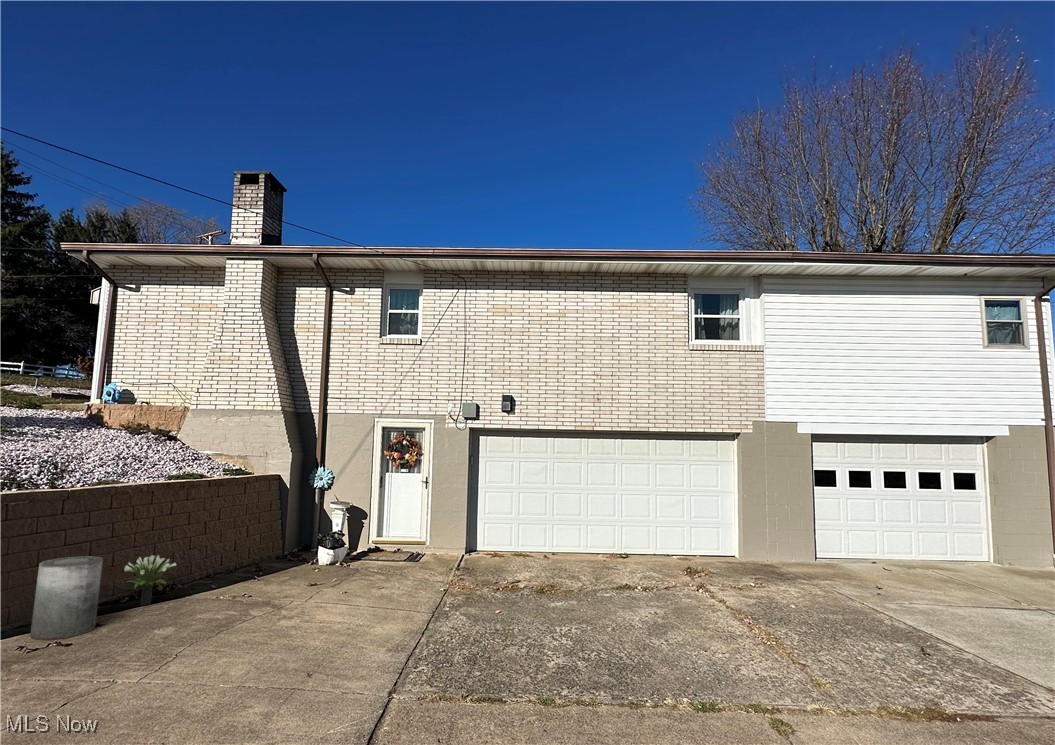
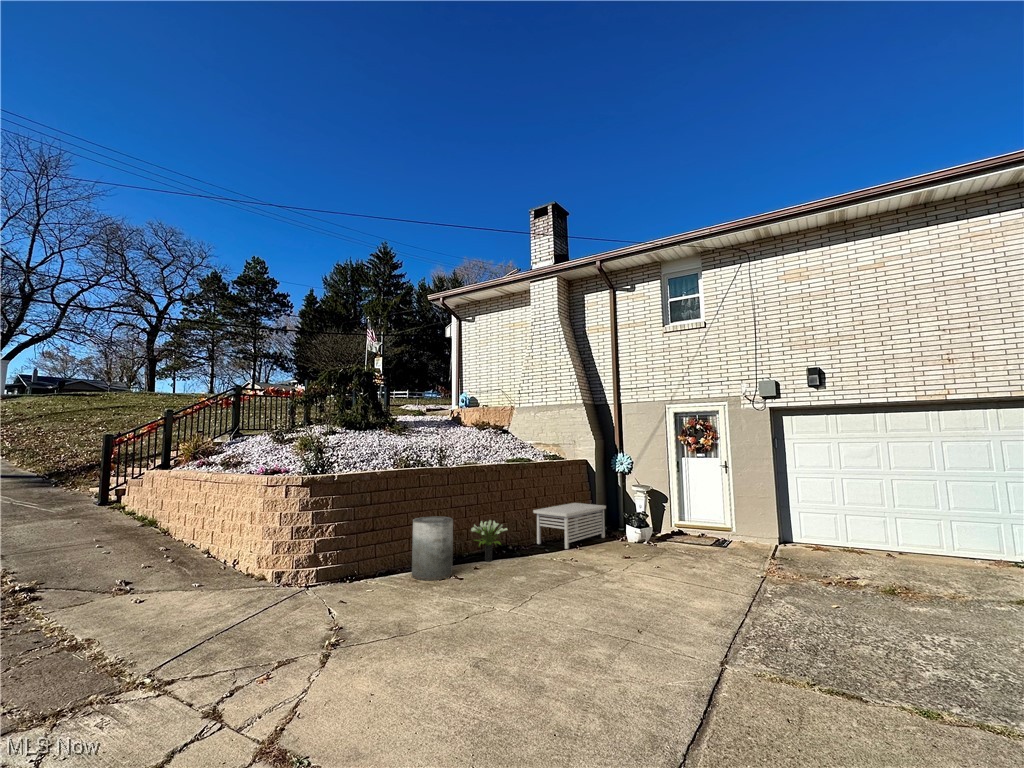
storage bench: none [209,526,299,580] -> present [533,503,606,549]

